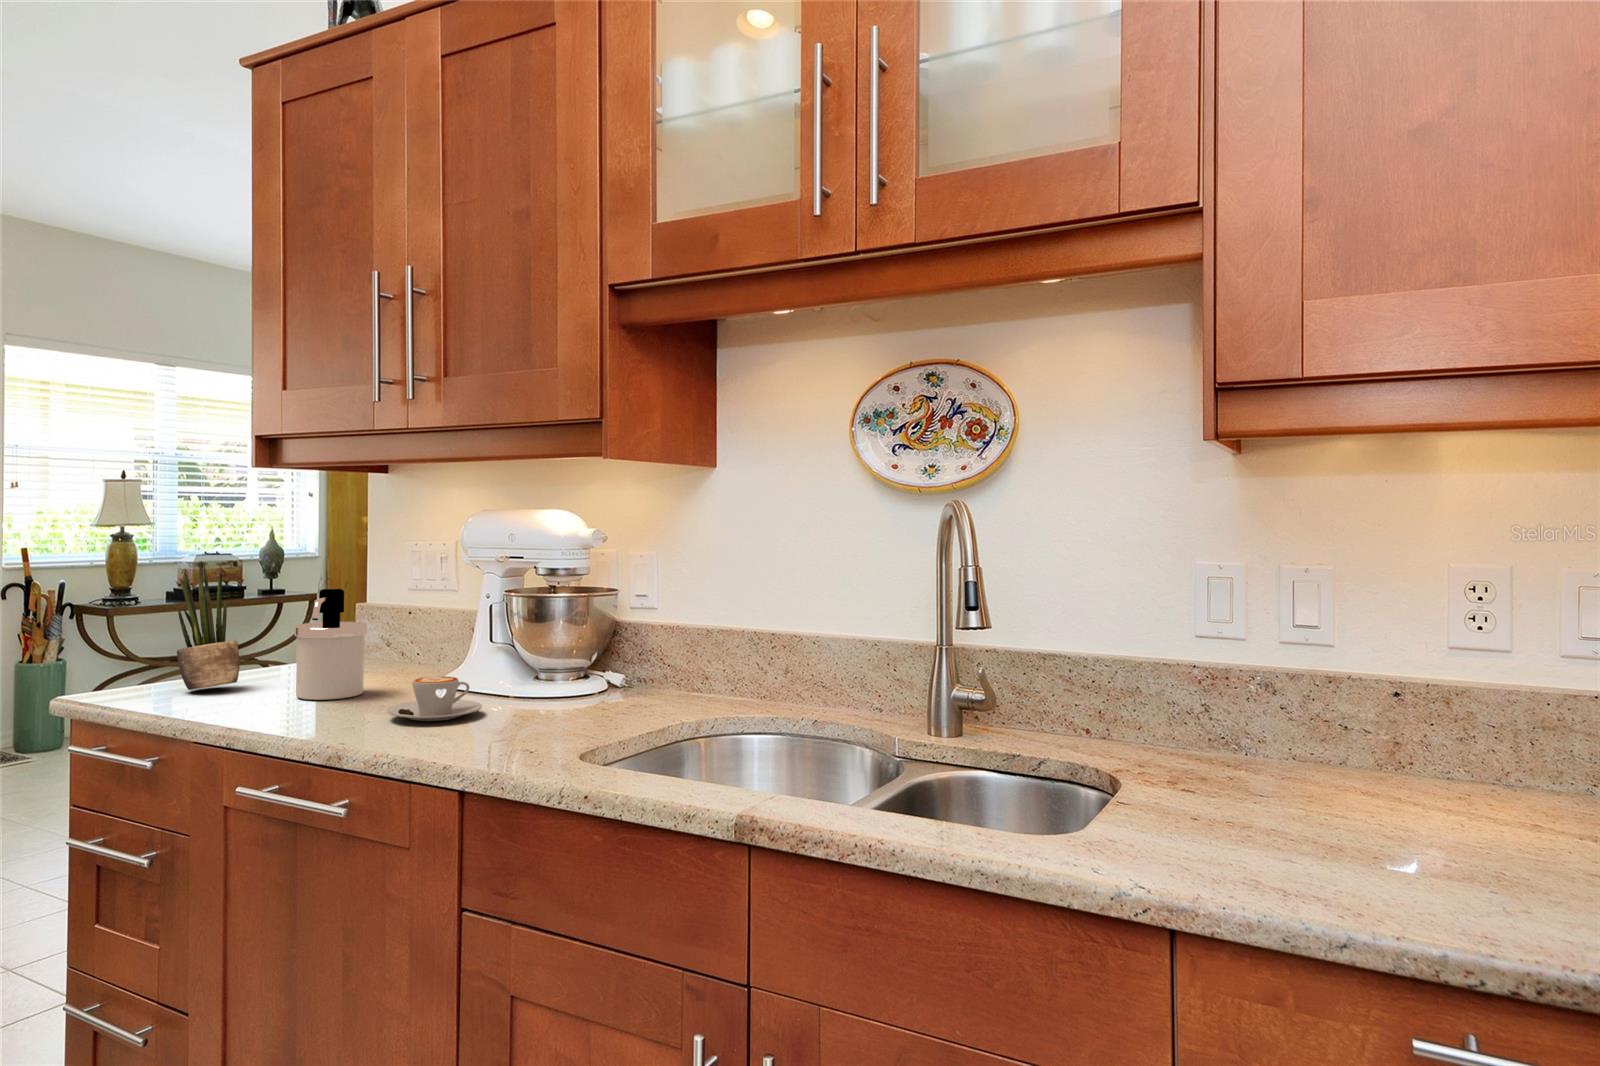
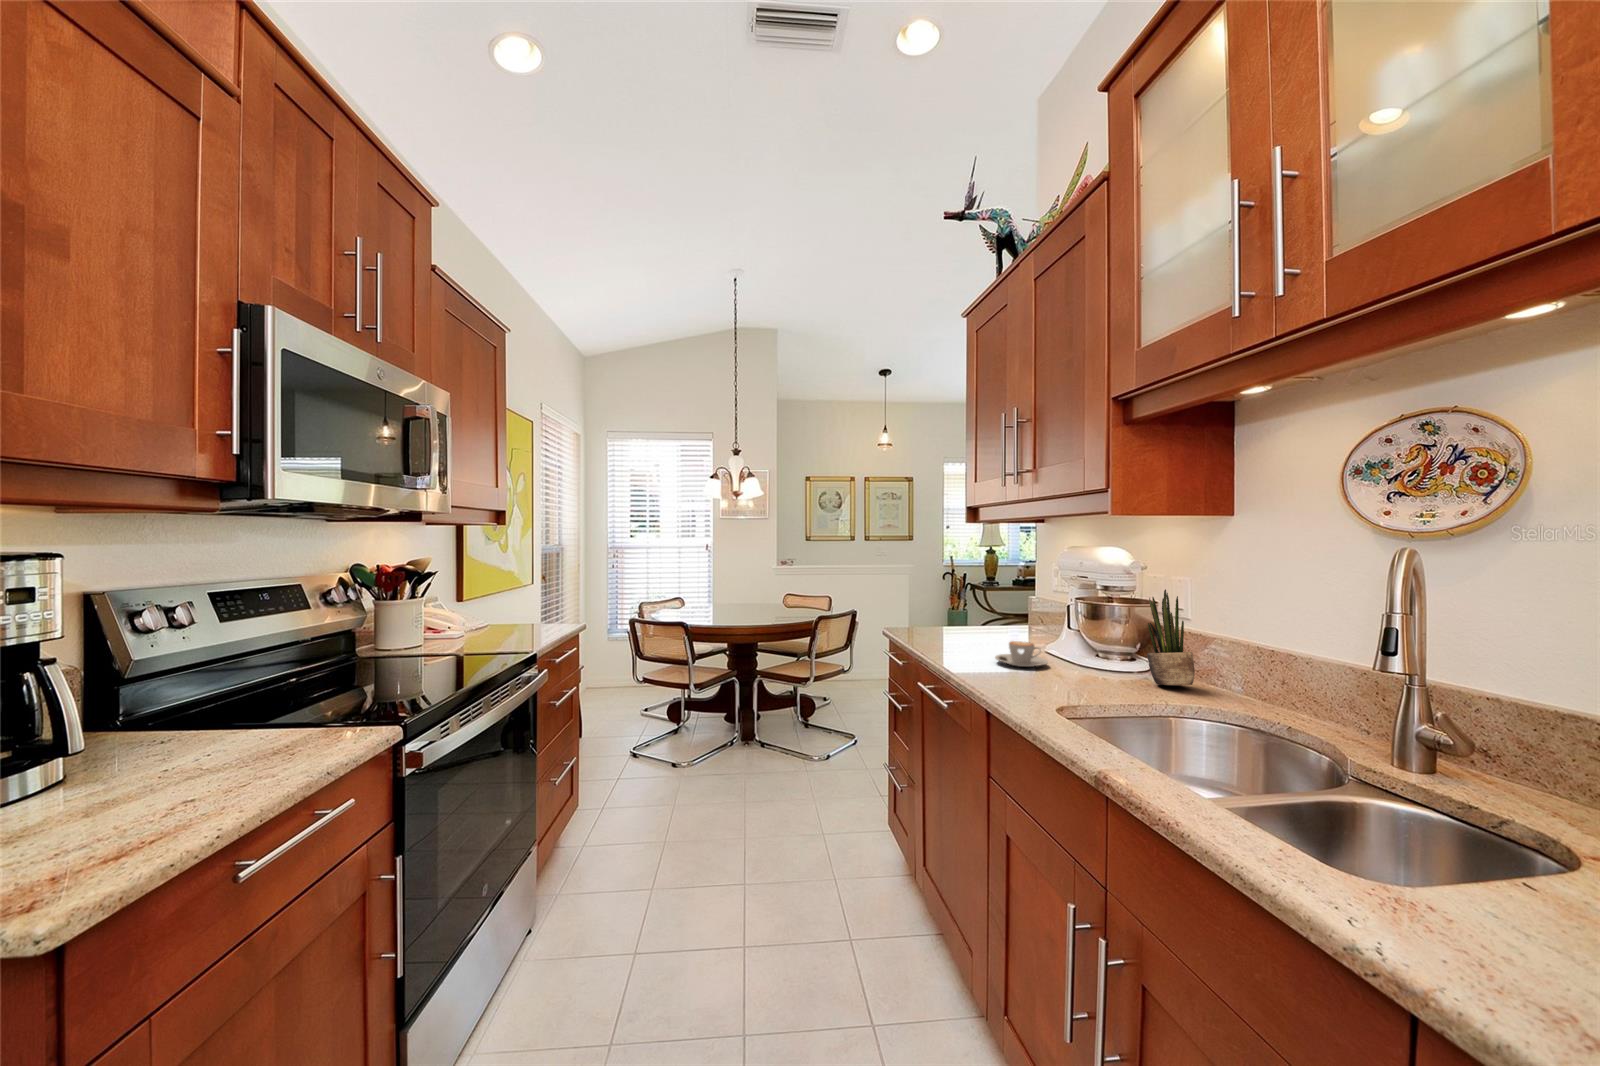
potted plant: present [177,561,240,690] -> present [1147,589,1195,685]
soap dispenser: present [294,589,367,700] -> none [973,587,1010,647]

